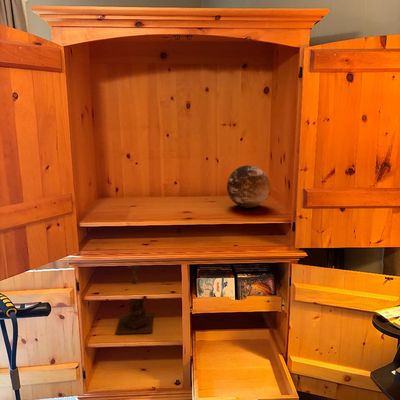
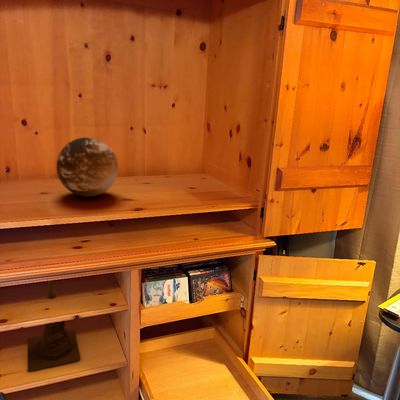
decorative orb: present [227,165,270,208] -> present [57,137,118,197]

